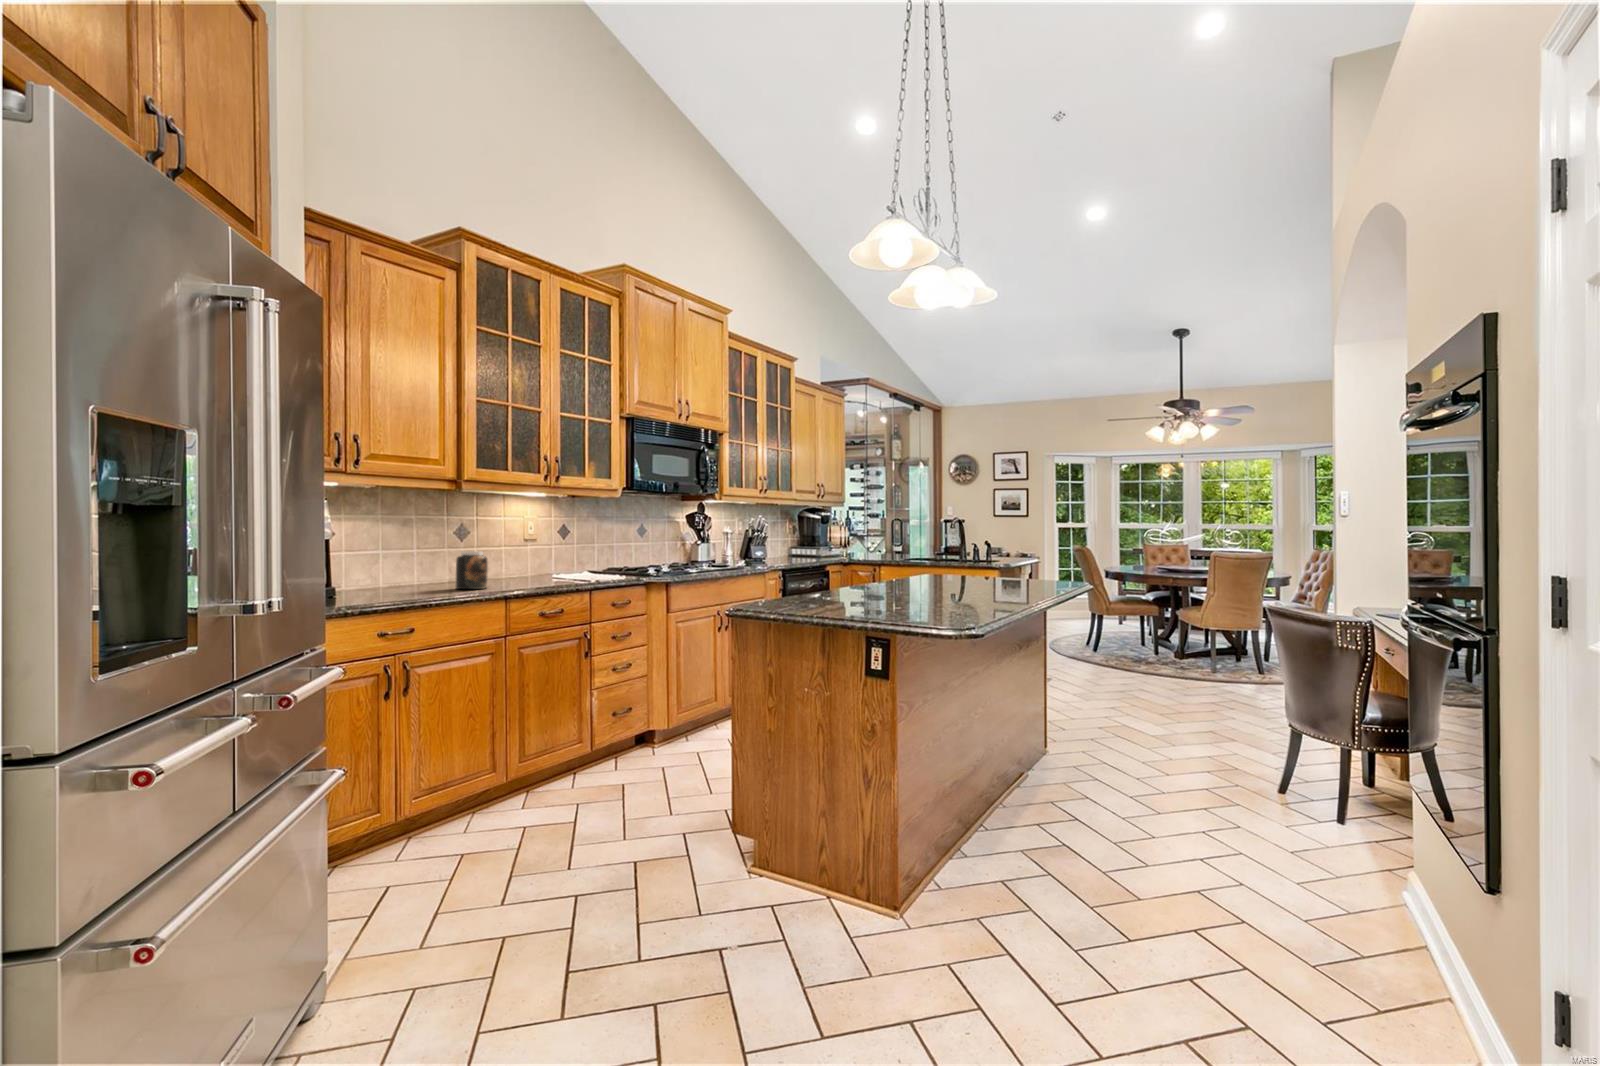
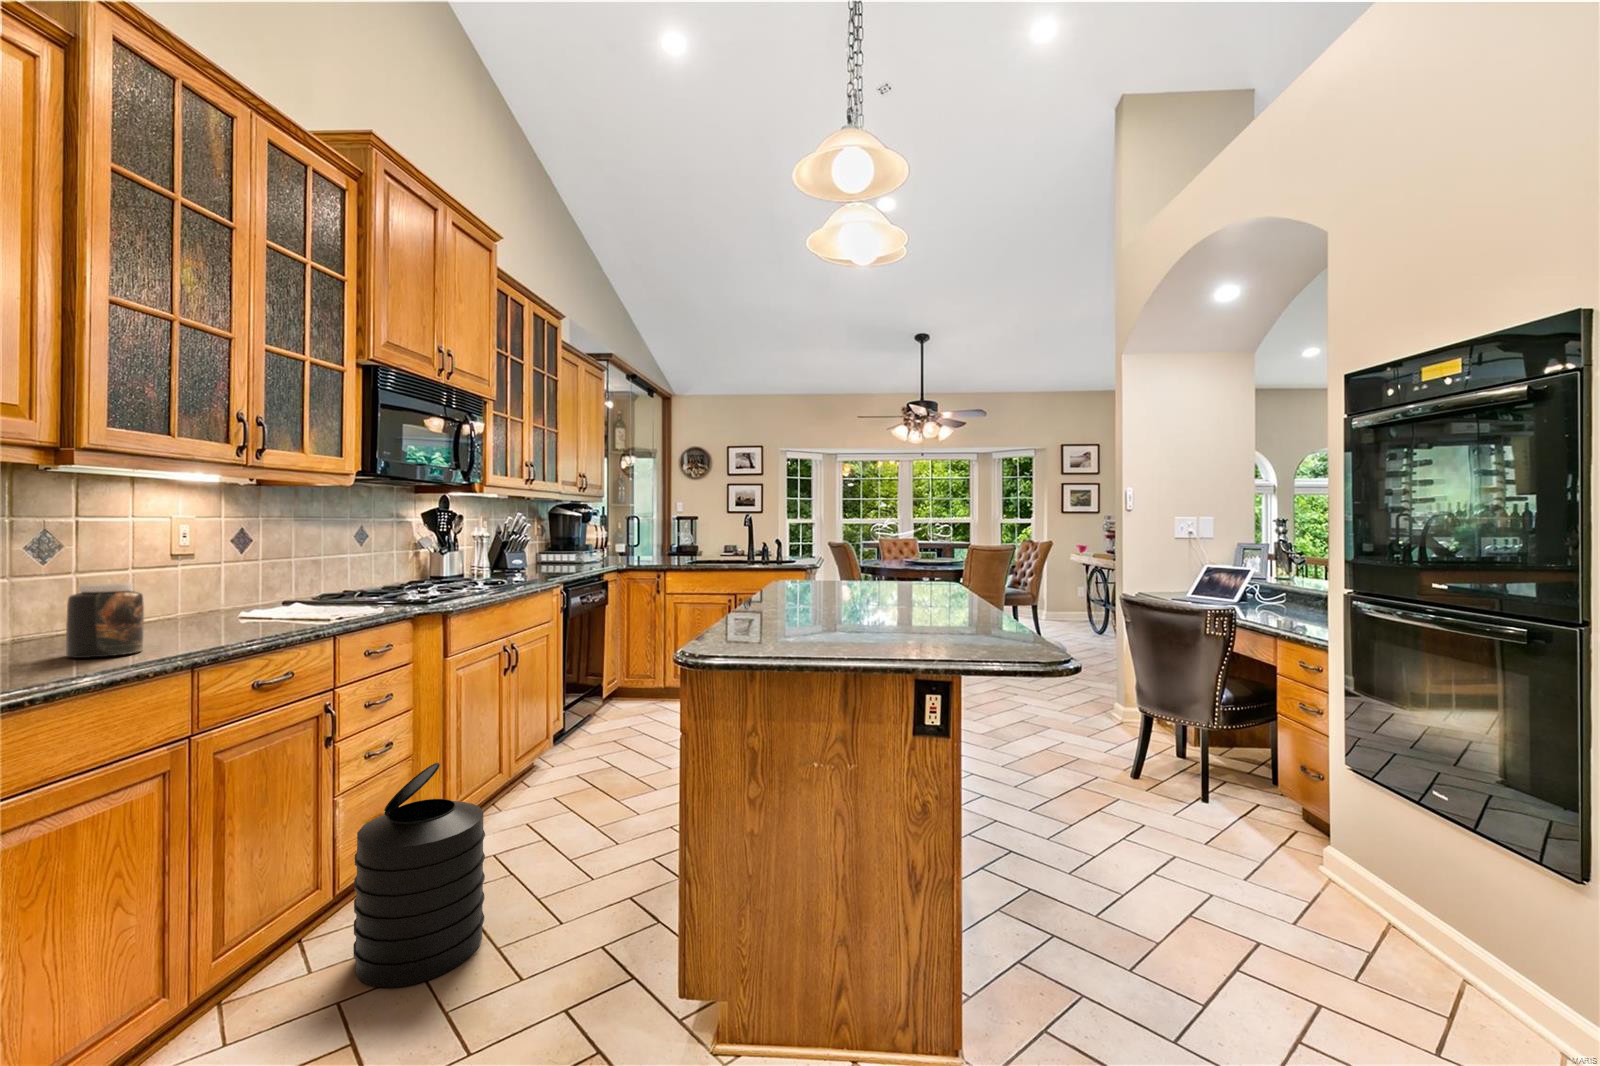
trash can: none [584,675,661,810] -> present [353,763,485,987]

